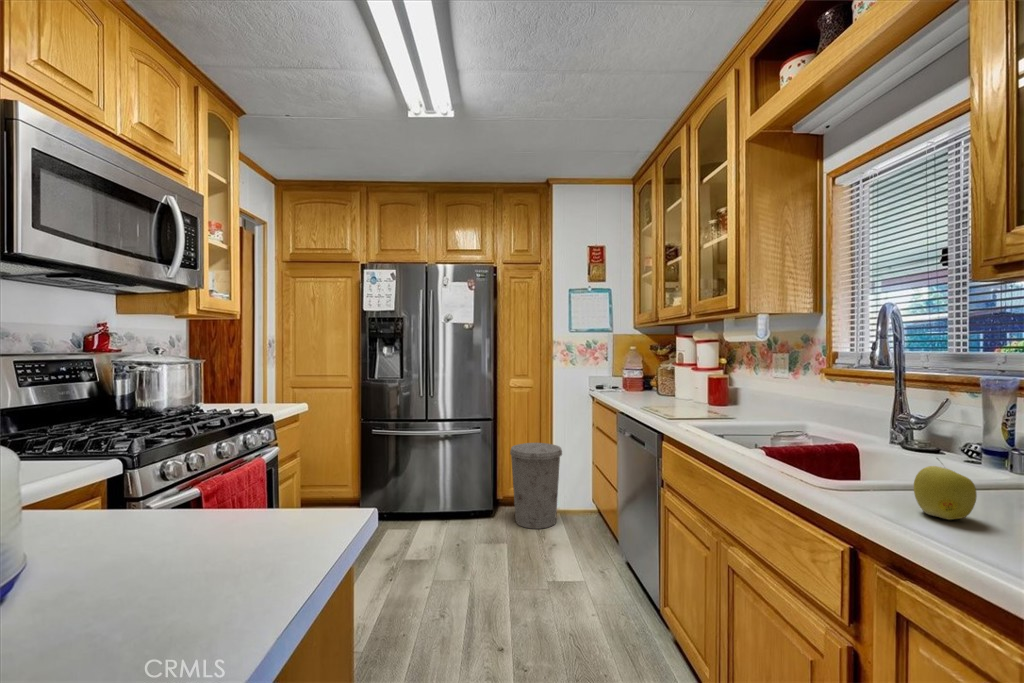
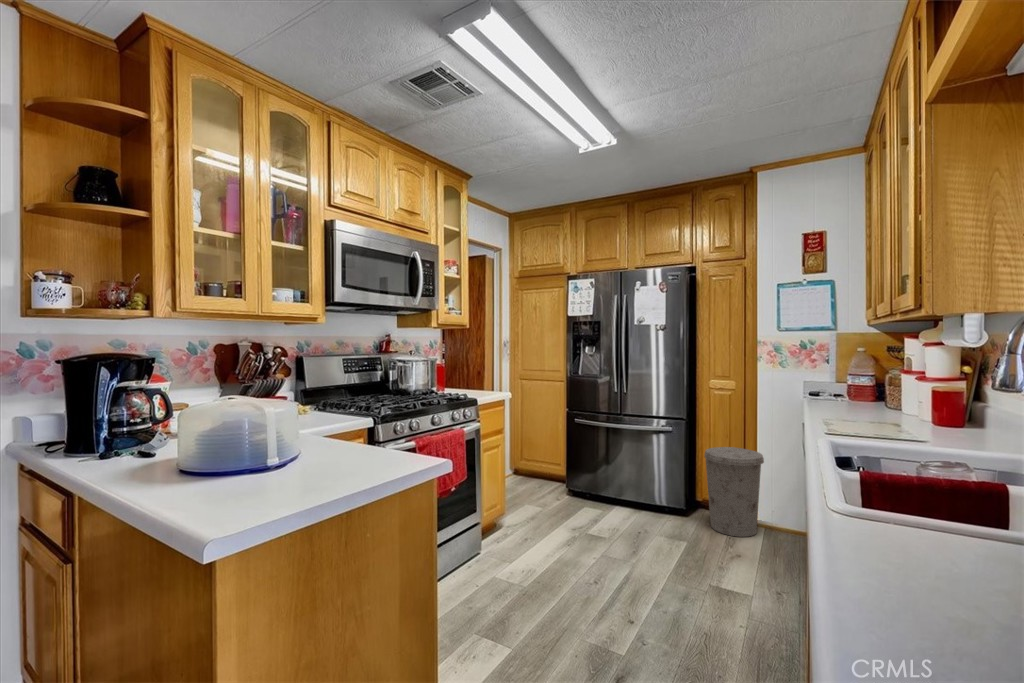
apple: present [914,458,977,520] -> none [880,496,946,567]

